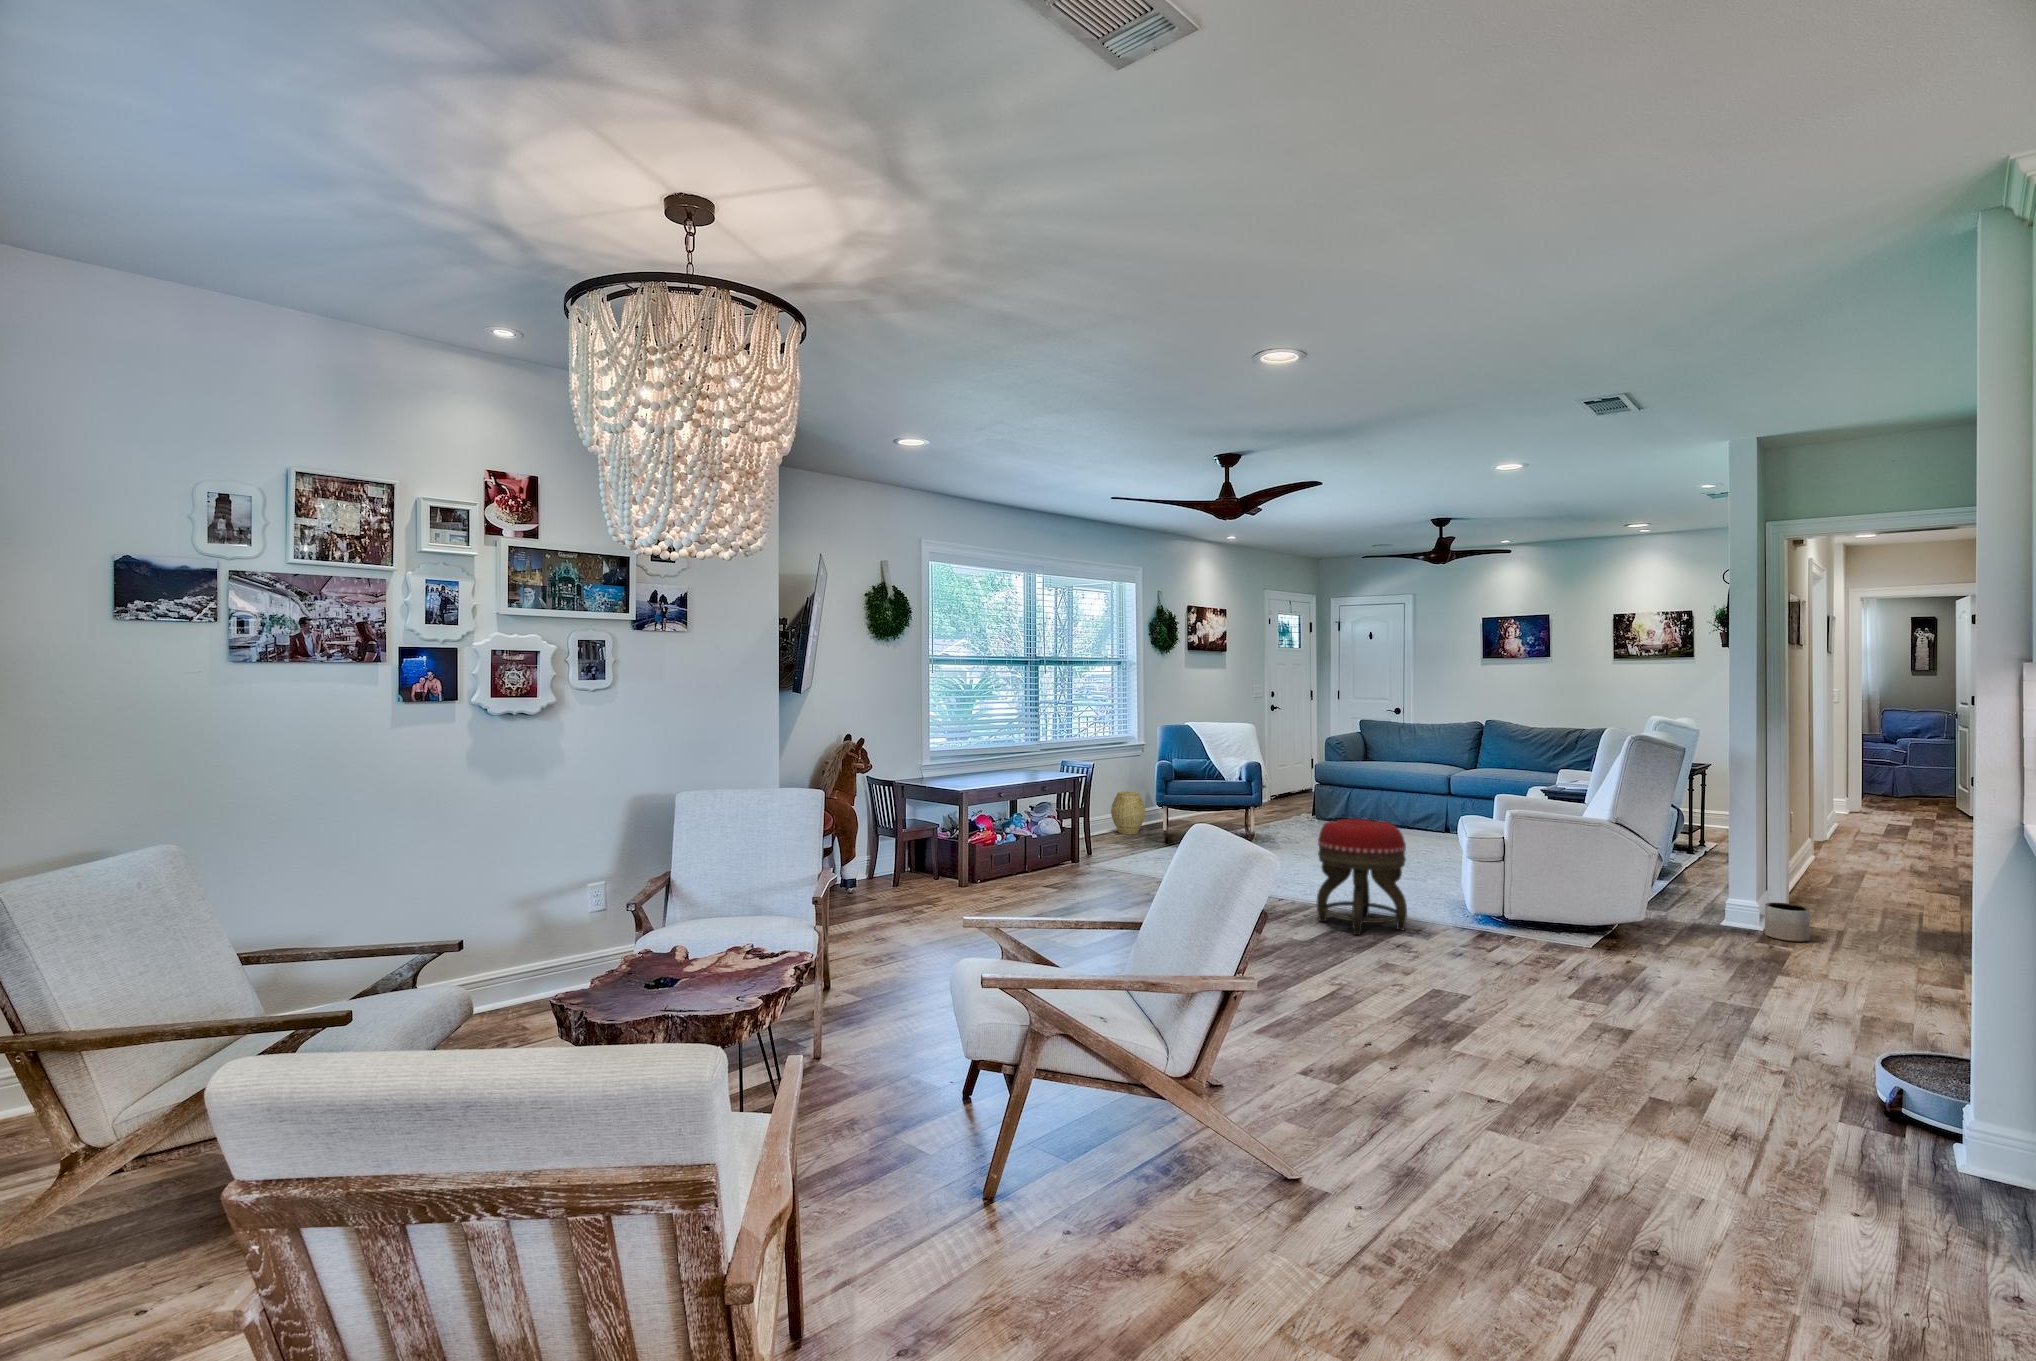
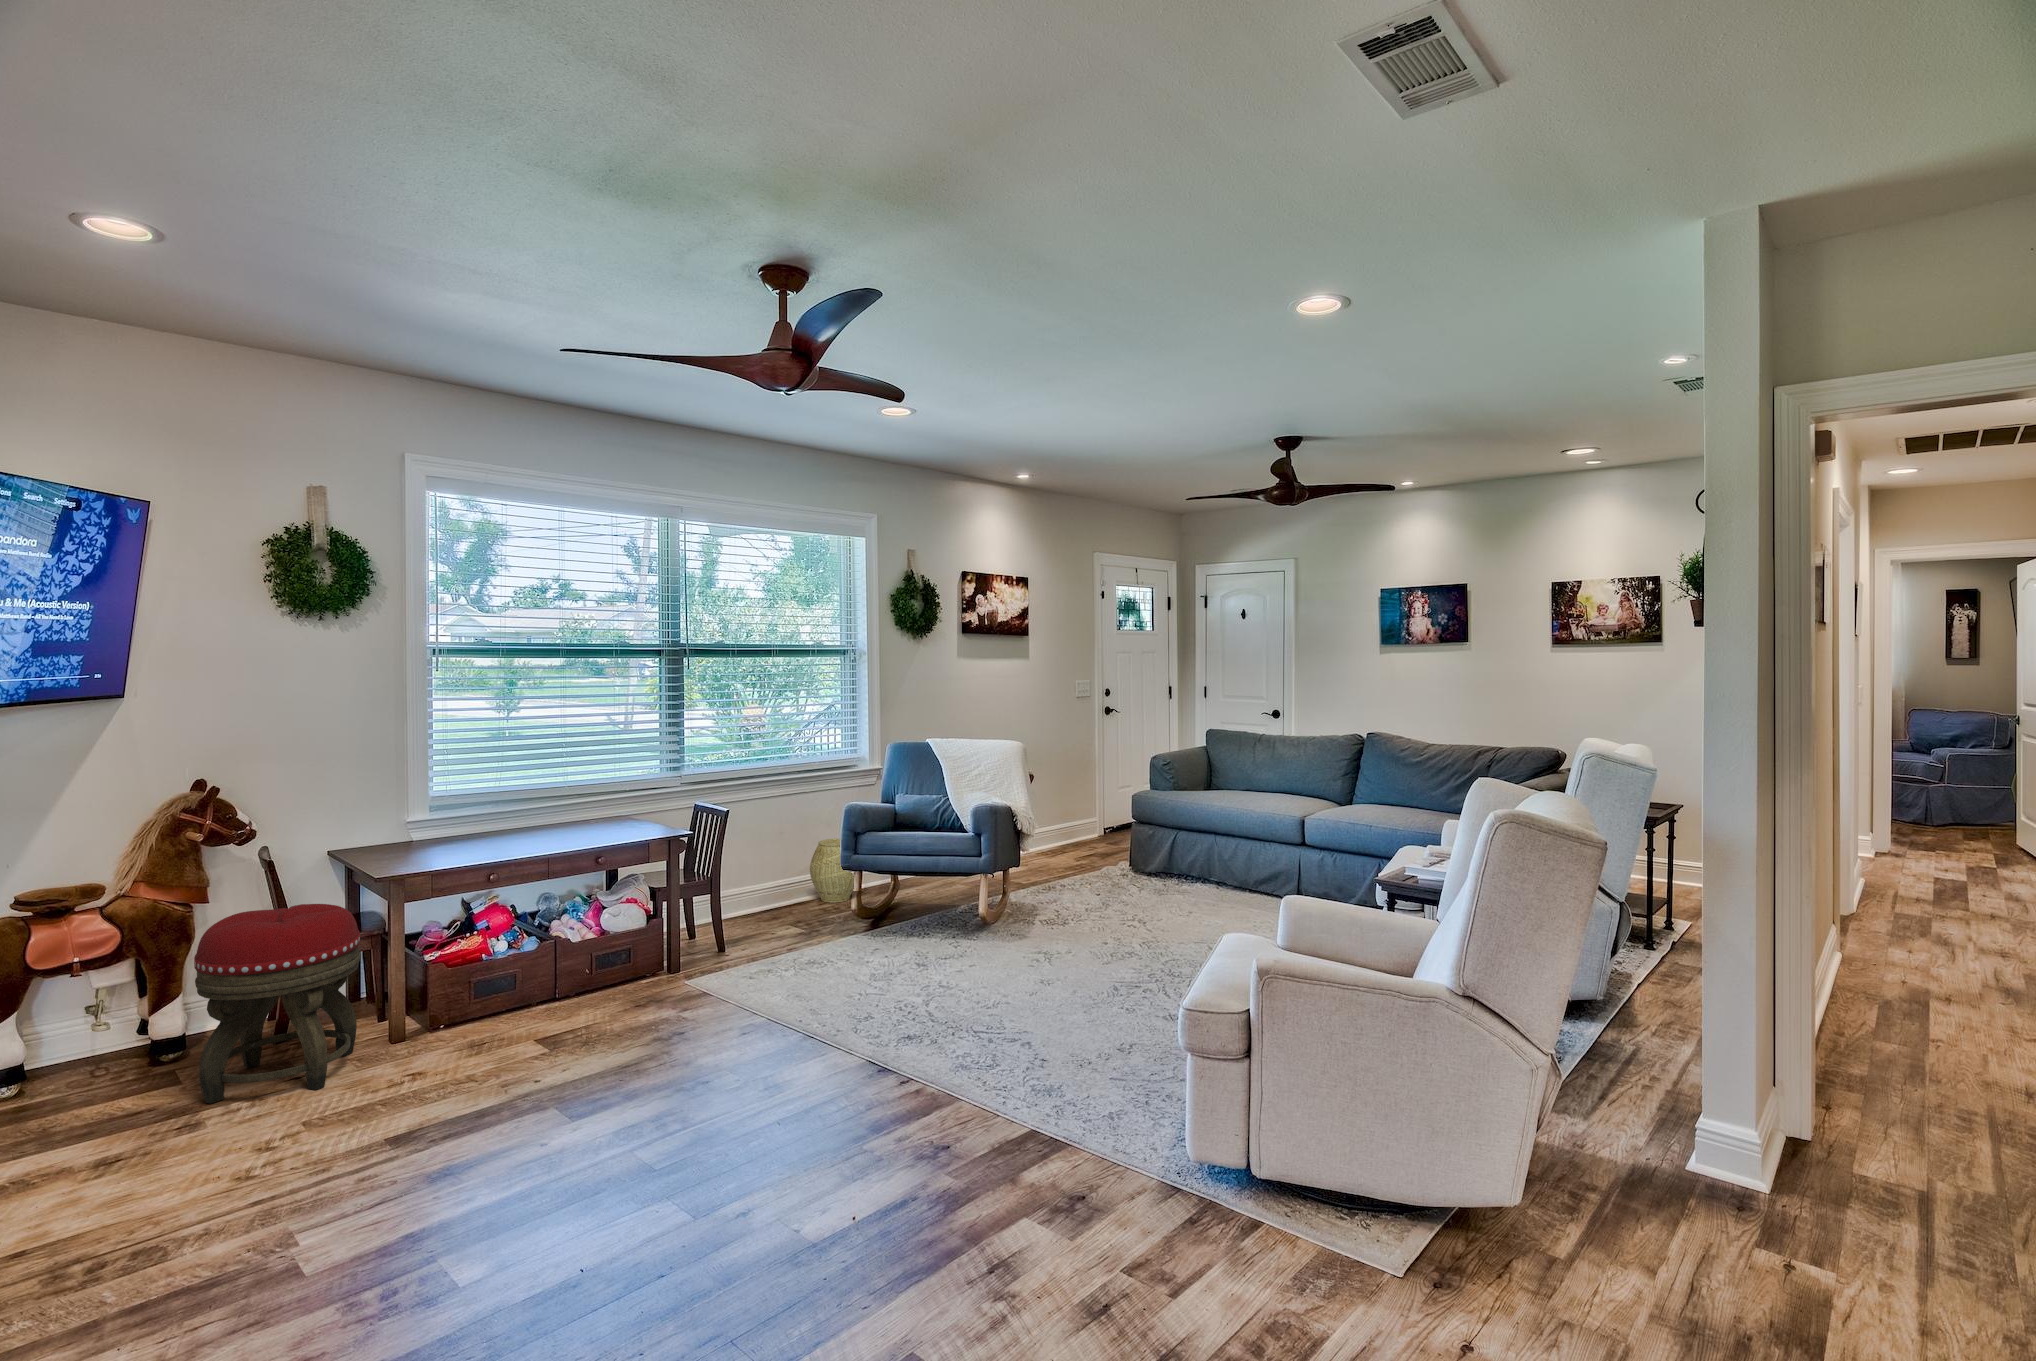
footstool: present [1316,819,1407,935] -> present [194,904,361,1104]
planter: present [1765,903,1810,942] -> none [1785,1166,1886,1274]

